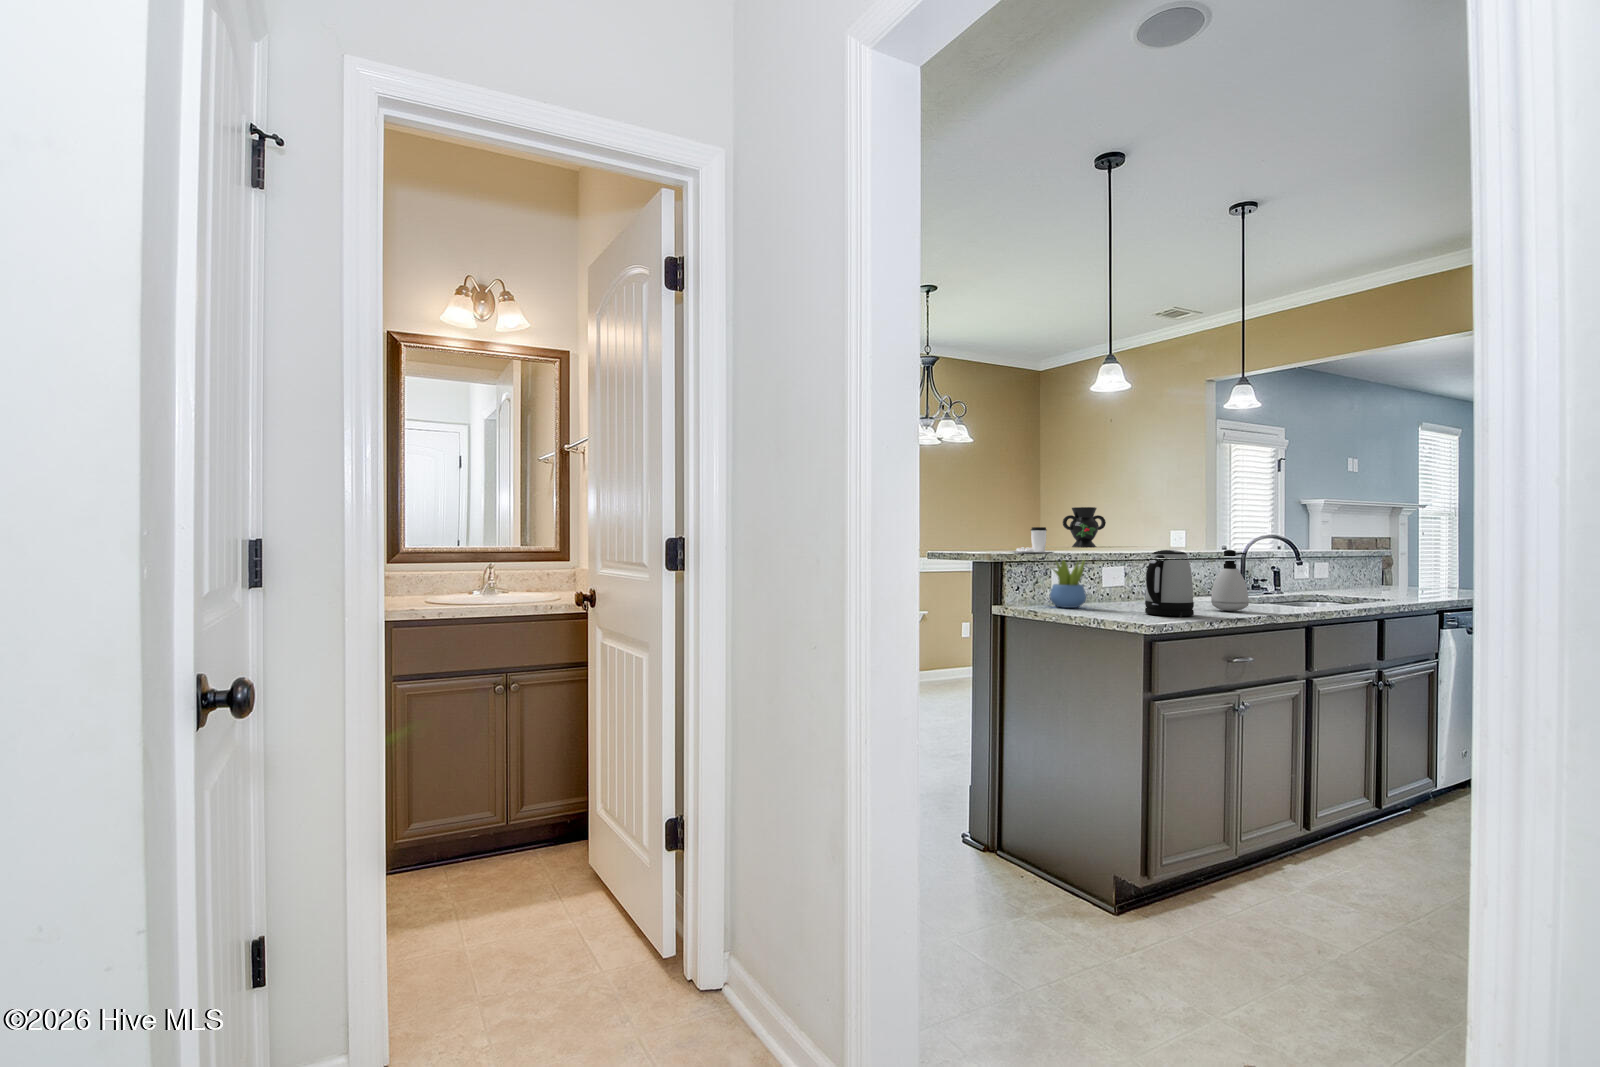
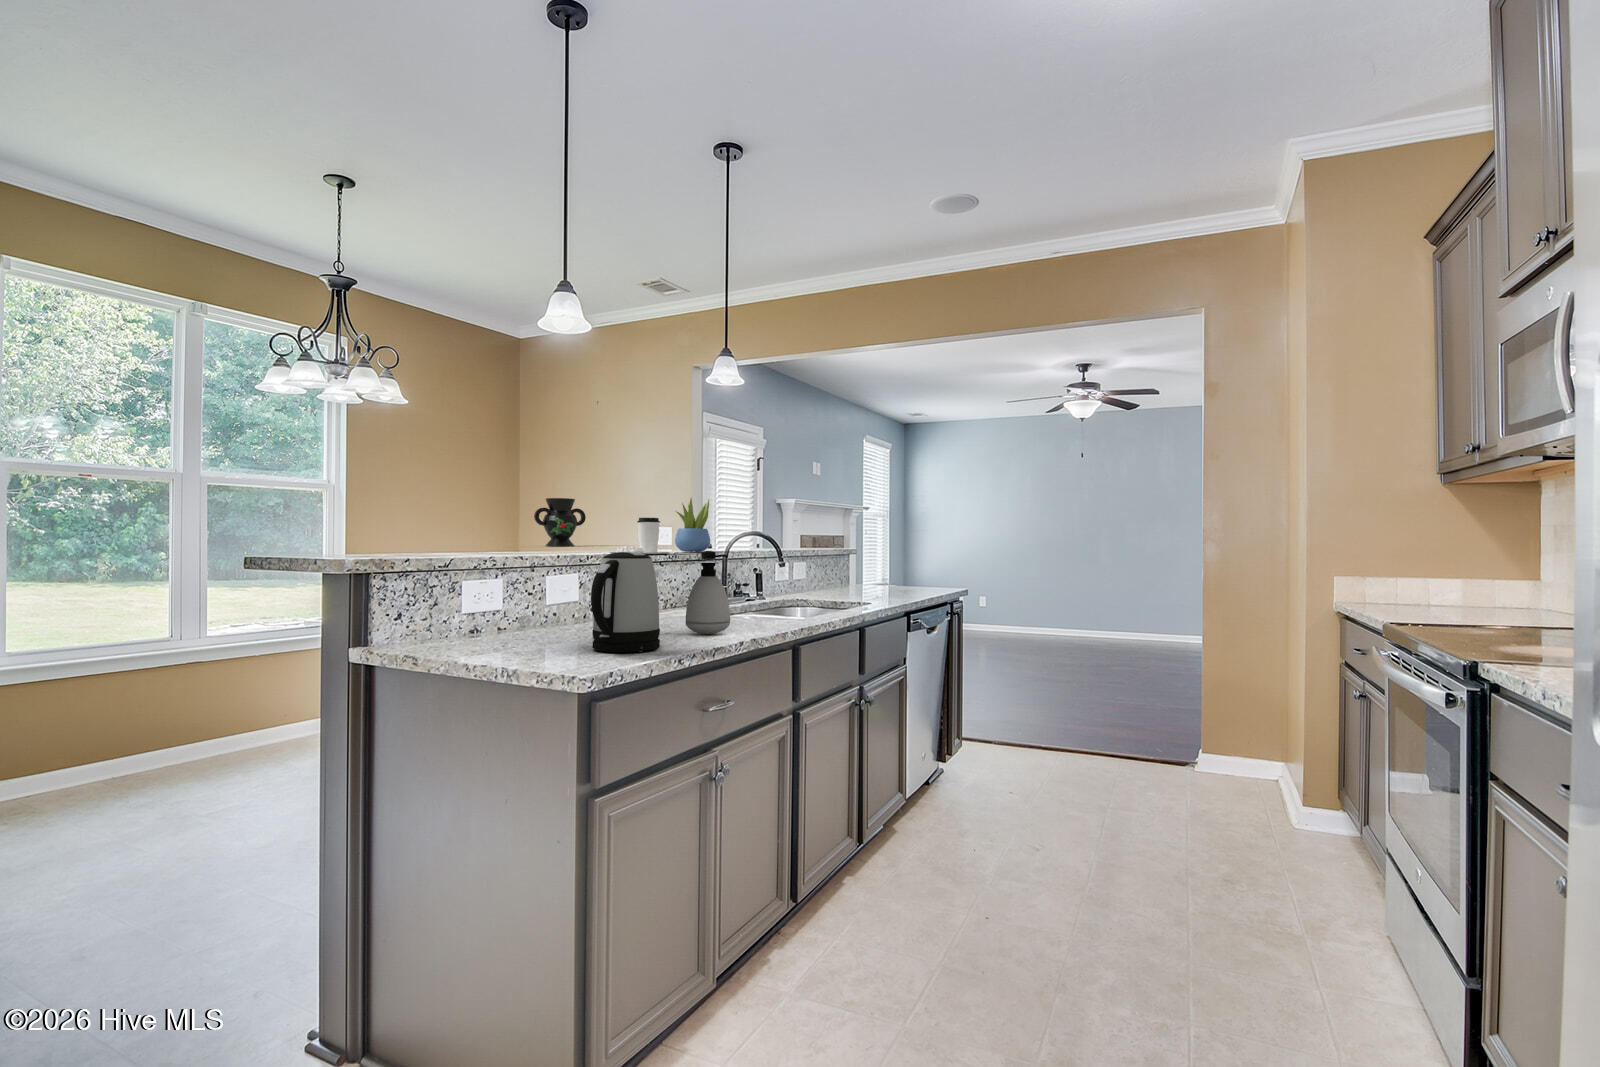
coffee cup: present [1012,527,1054,553] -> present [610,518,669,554]
succulent plant: present [1050,558,1086,608] -> present [675,498,710,552]

